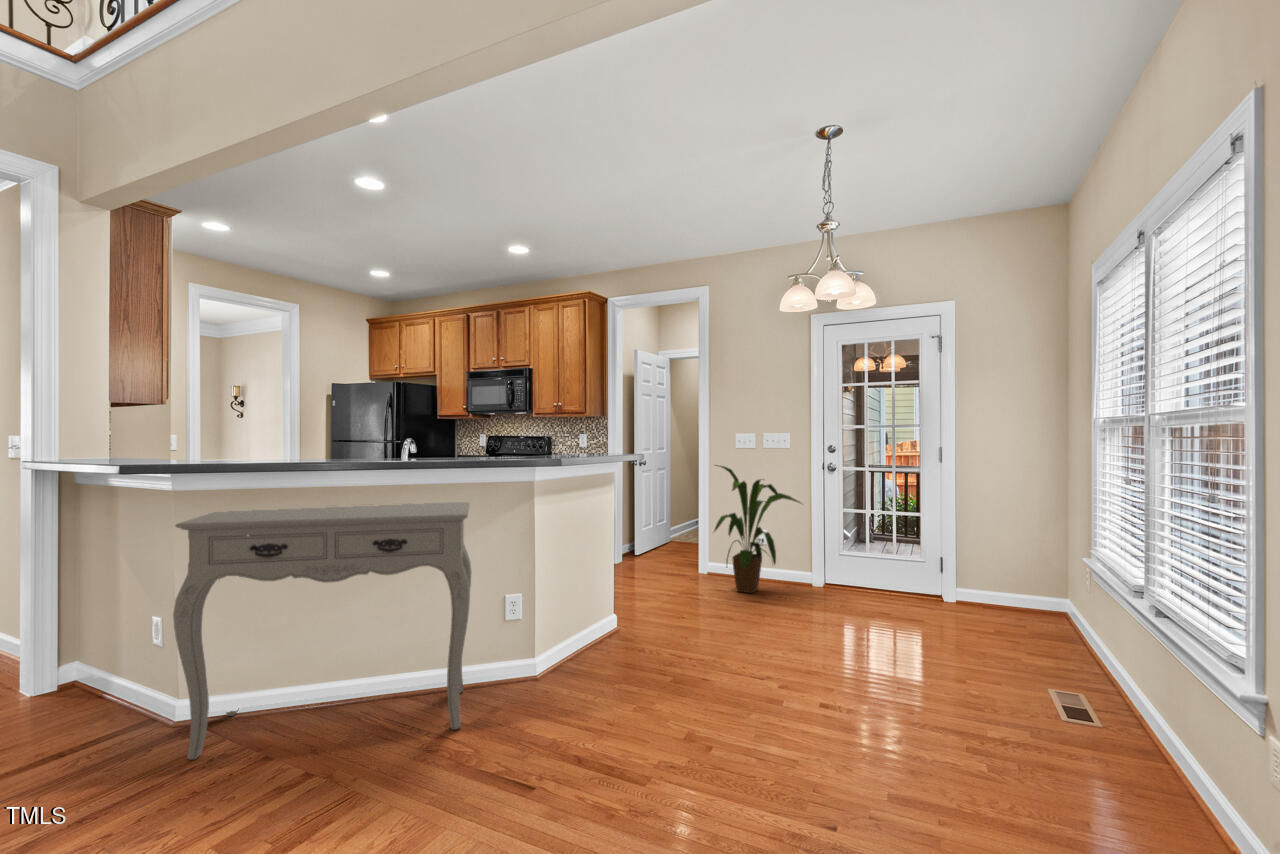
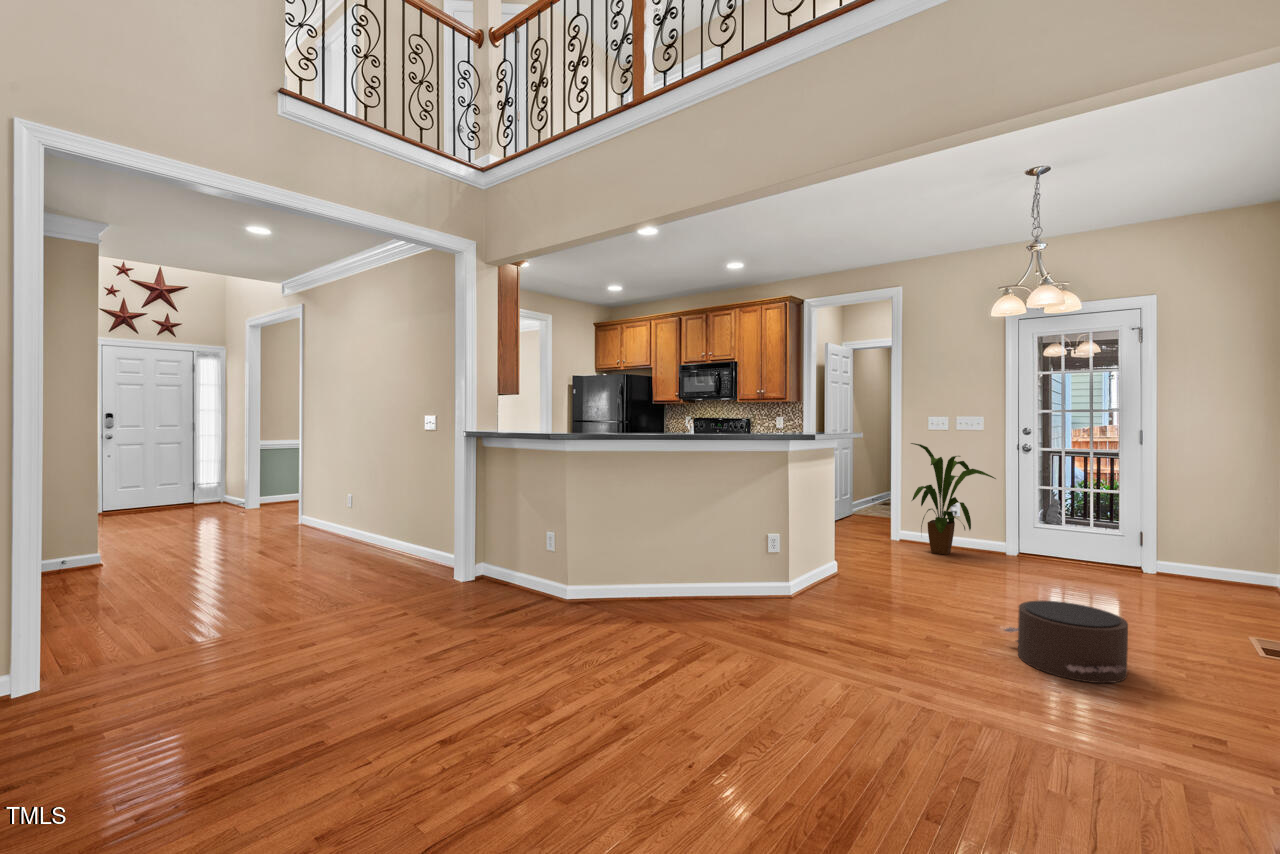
console table: present [173,502,471,760] -> none [576,465,759,624]
pouf: none [780,672,917,792] -> present [1004,601,1128,683]

